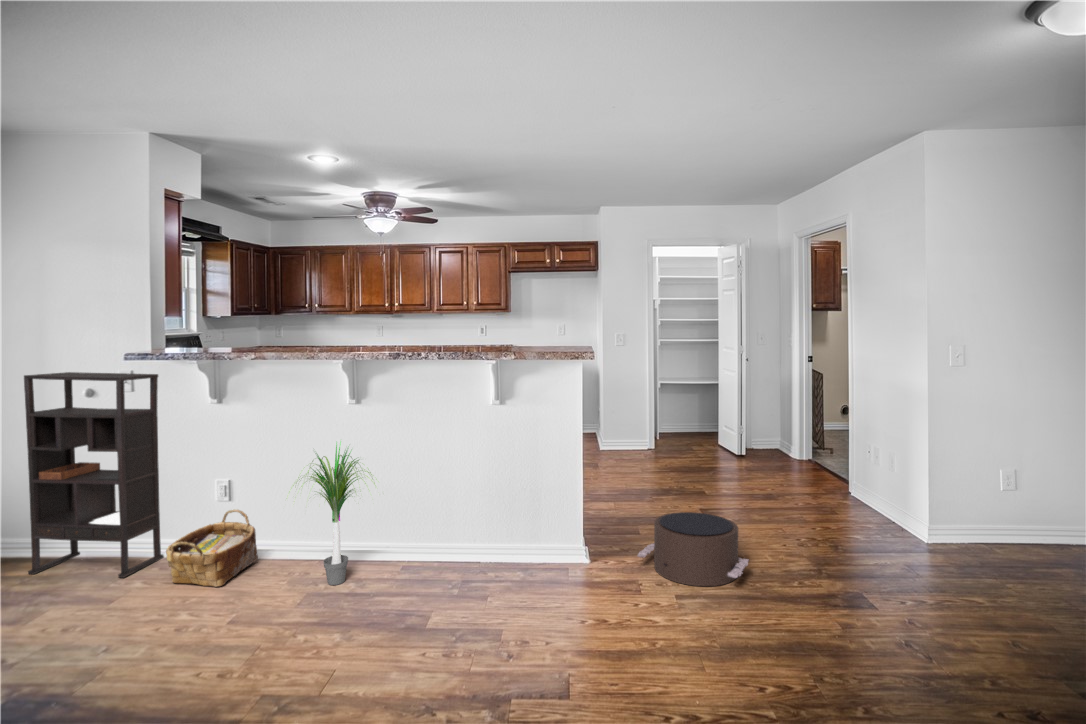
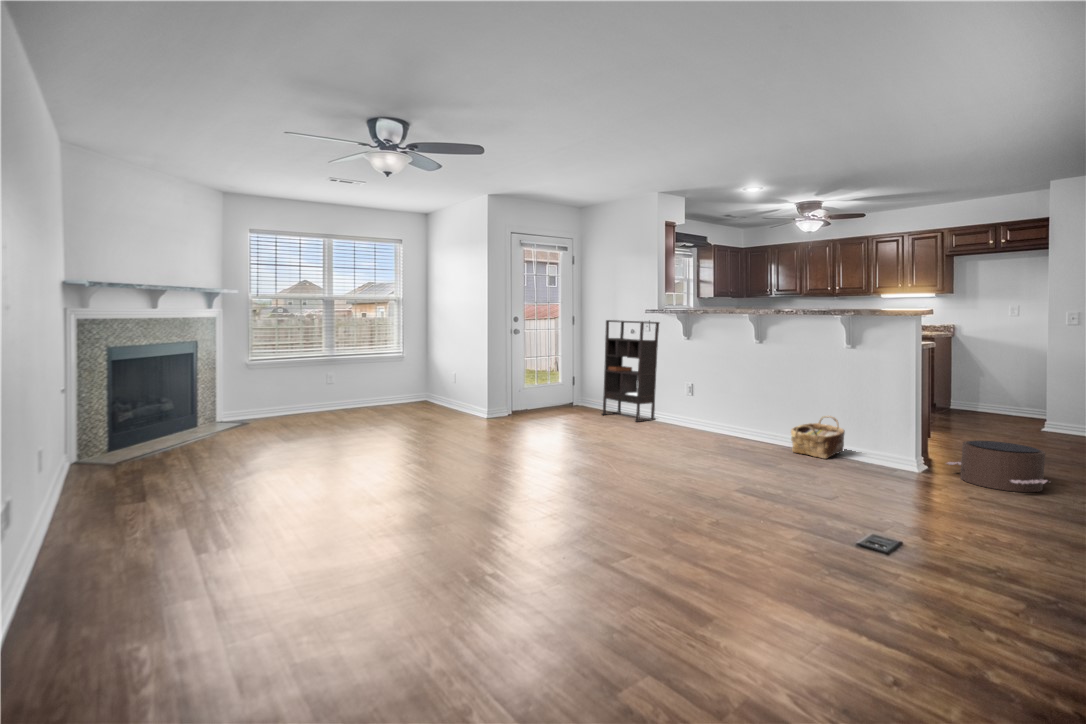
potted plant: present [289,442,375,585] -> none [708,357,766,441]
woven basket: present [166,510,258,587] -> present [791,416,845,459]

